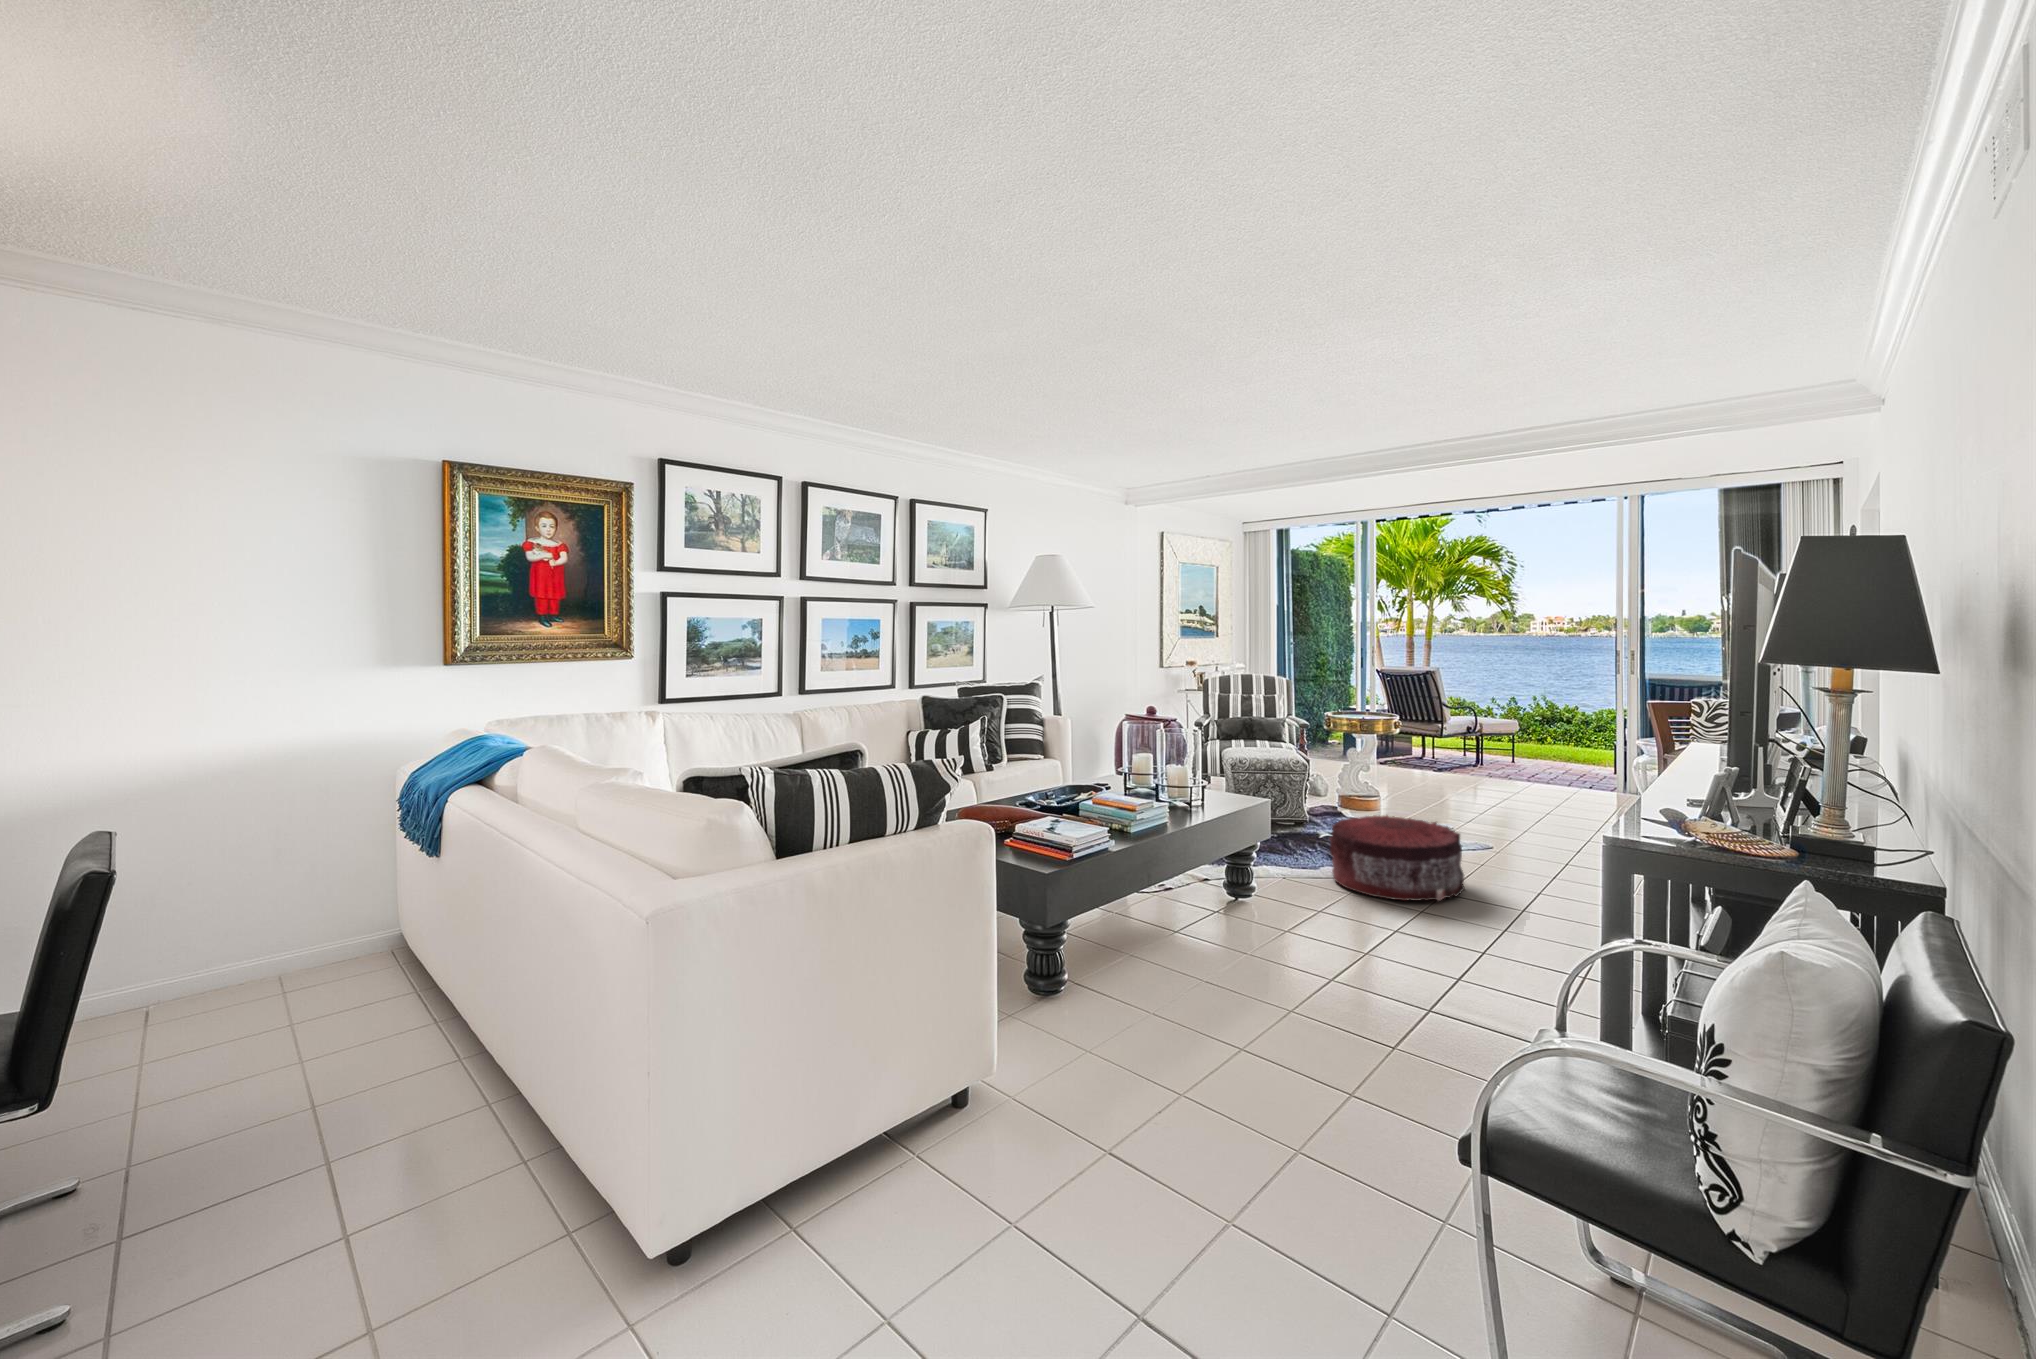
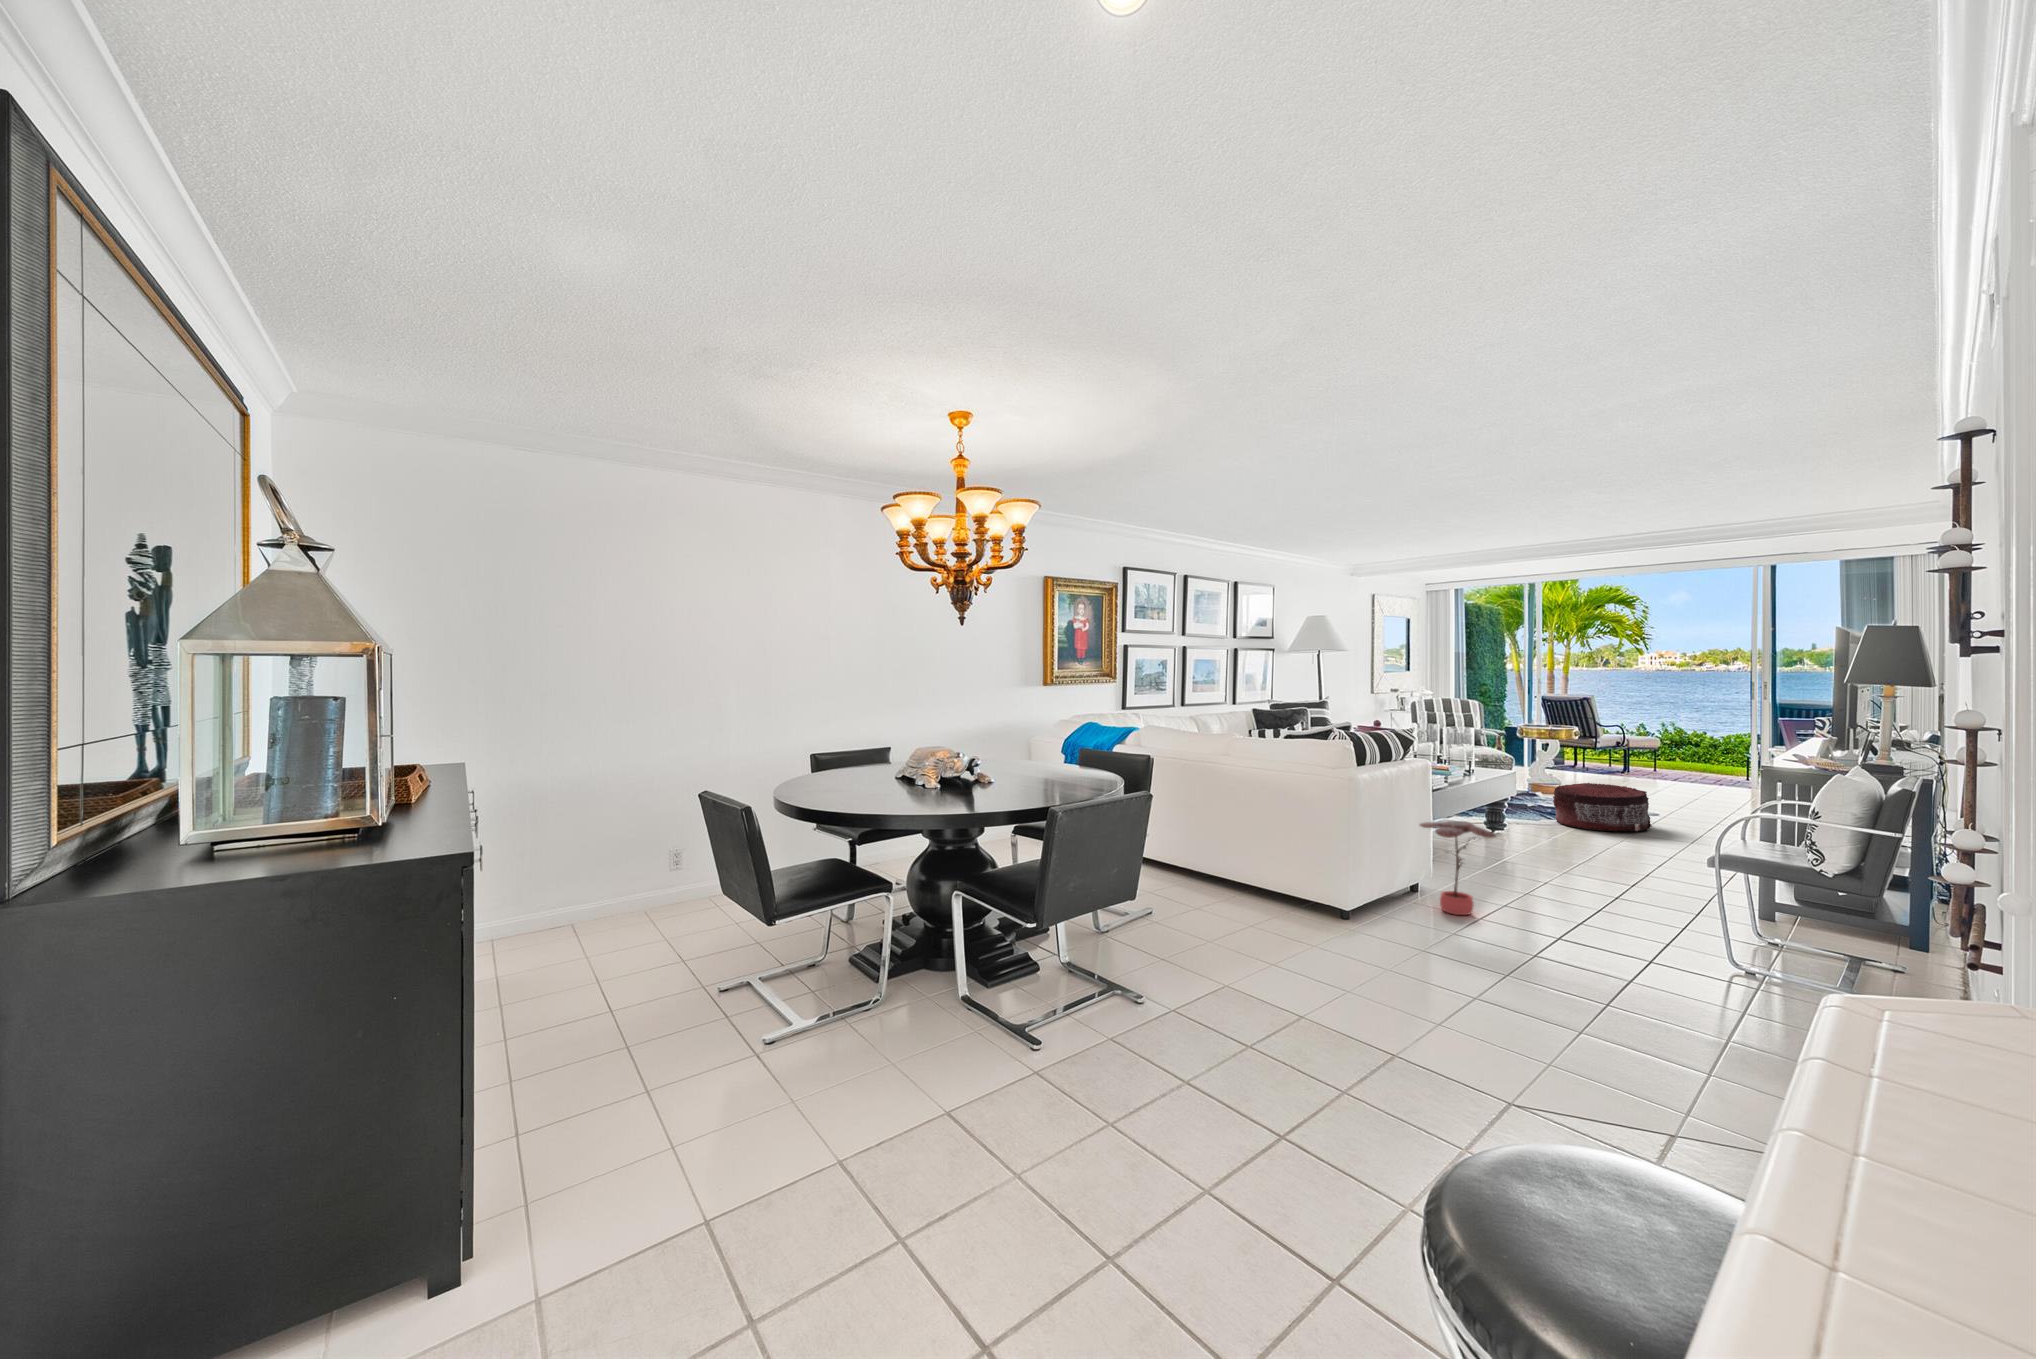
potted plant: none [861,985,996,1222] -> present [1420,821,1495,915]

